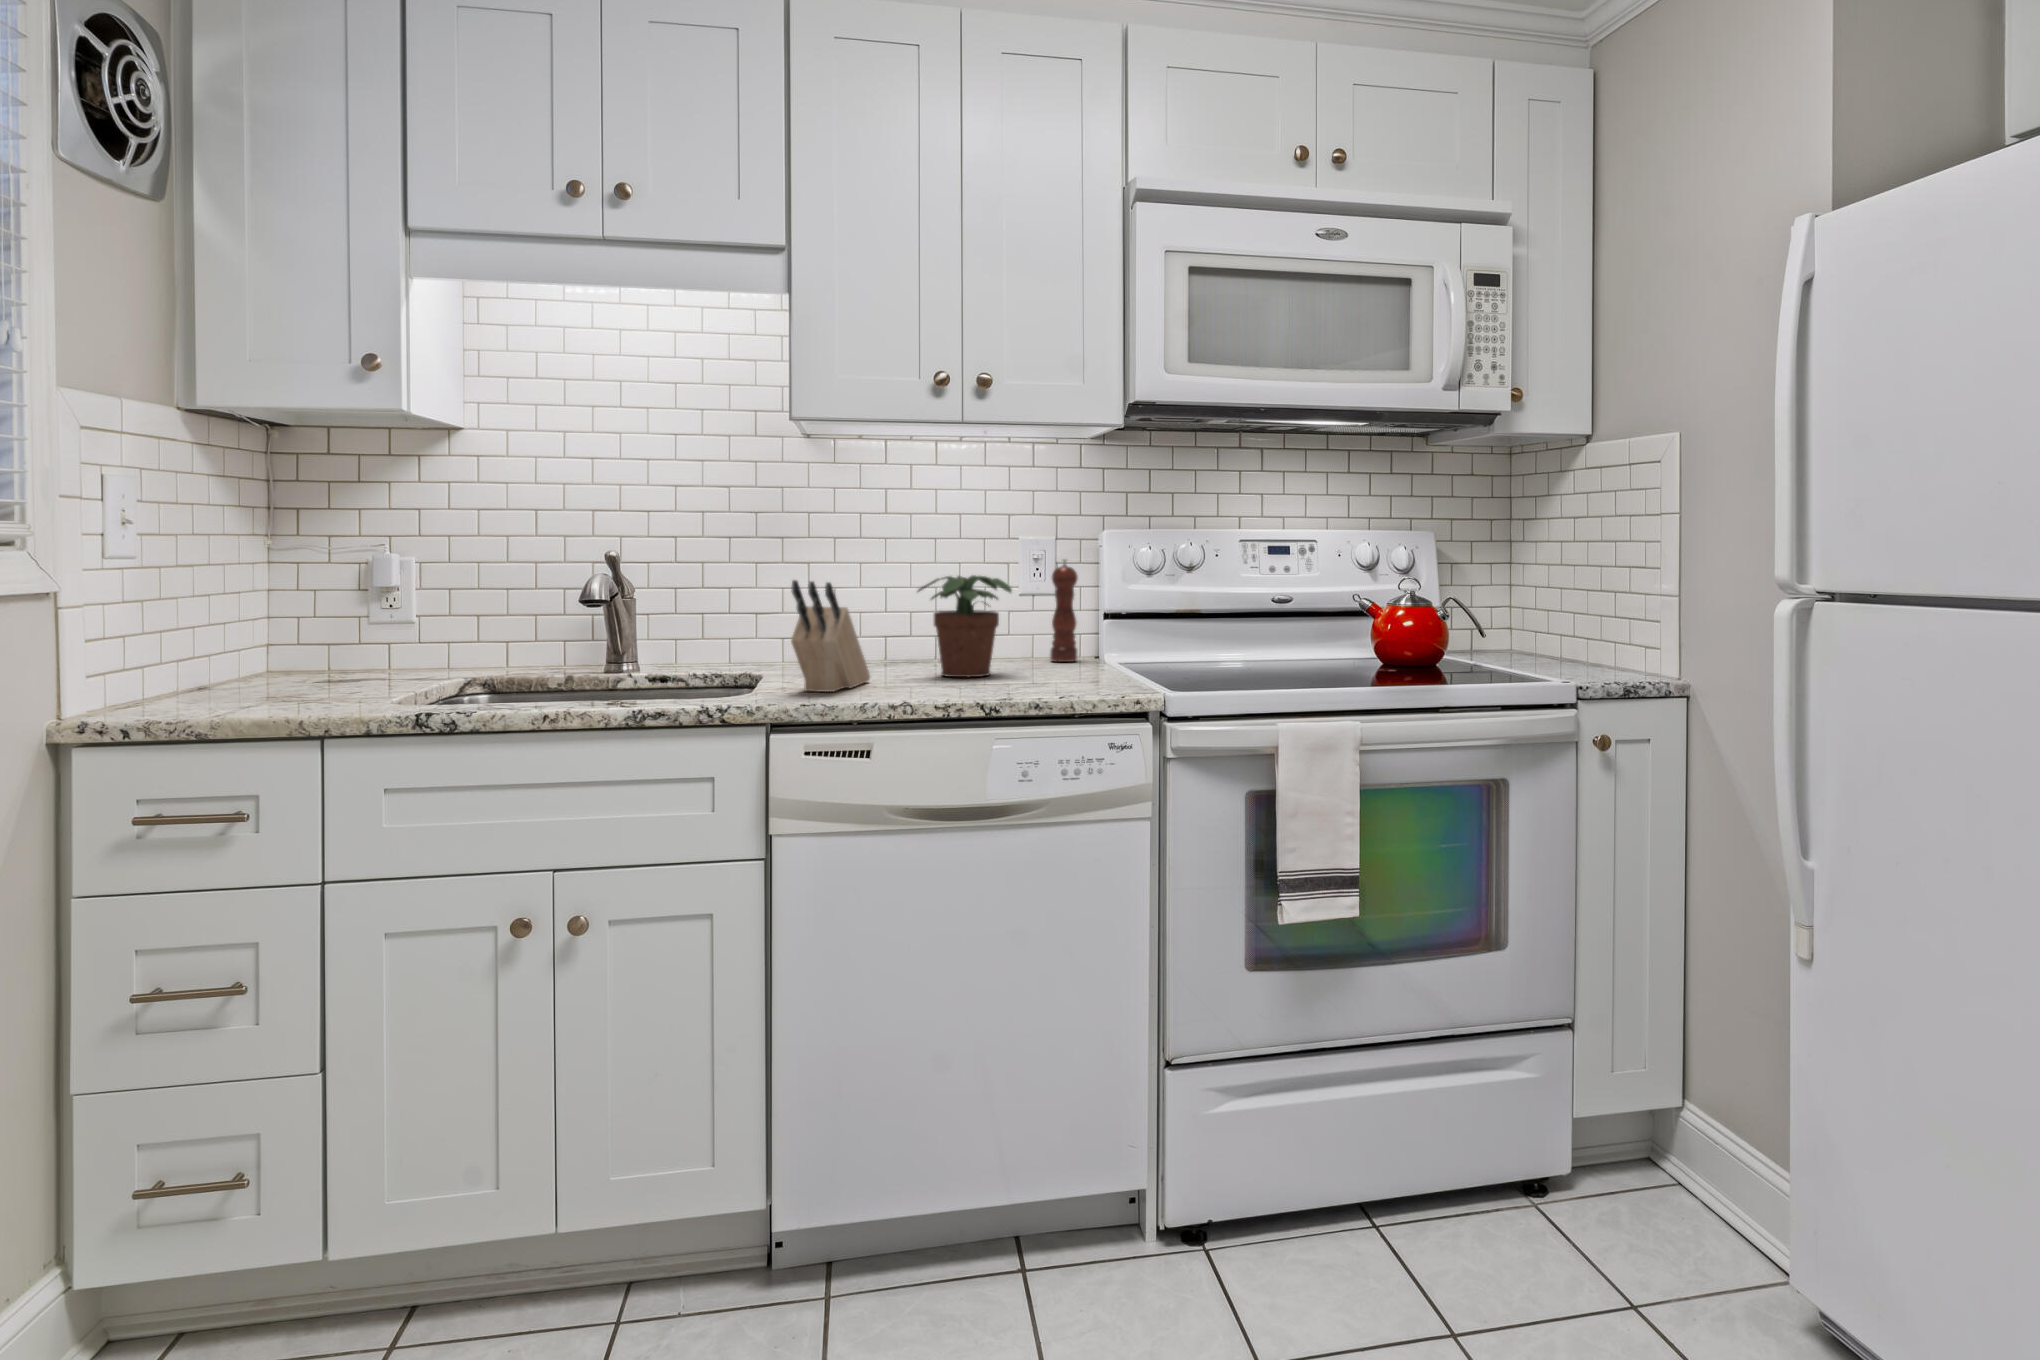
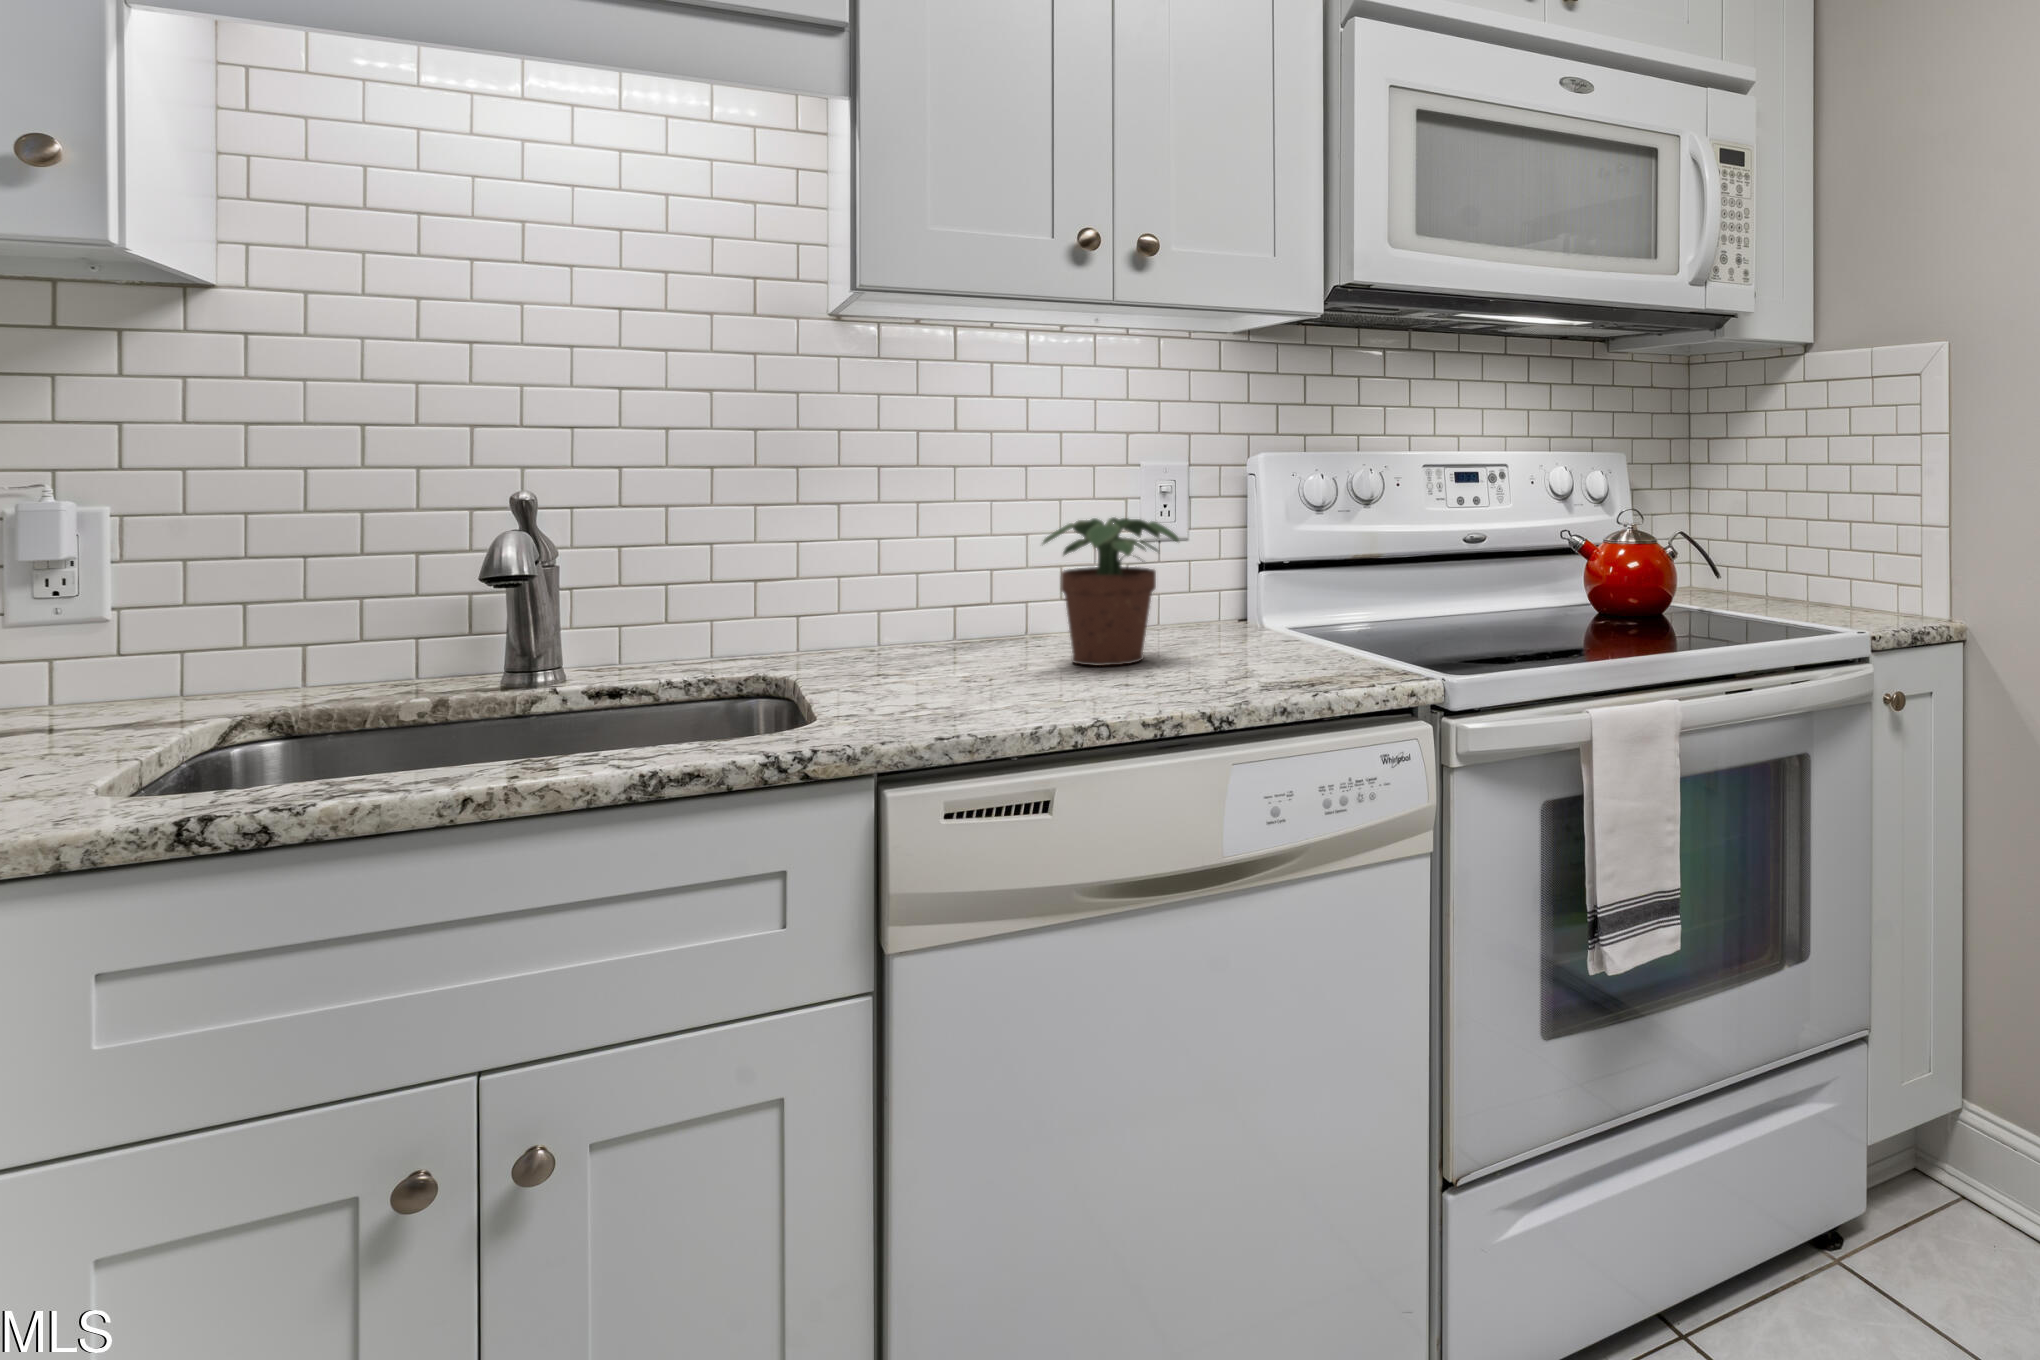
pepper mill: present [1050,559,1078,662] -> none [1182,490,1219,629]
knife block: present [791,580,870,692] -> none [890,536,983,709]

